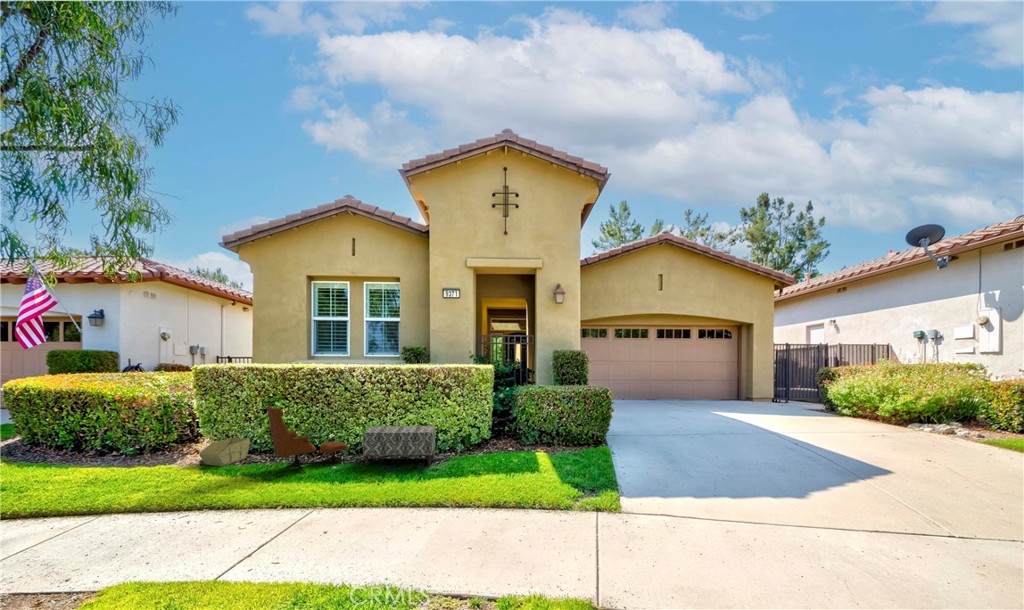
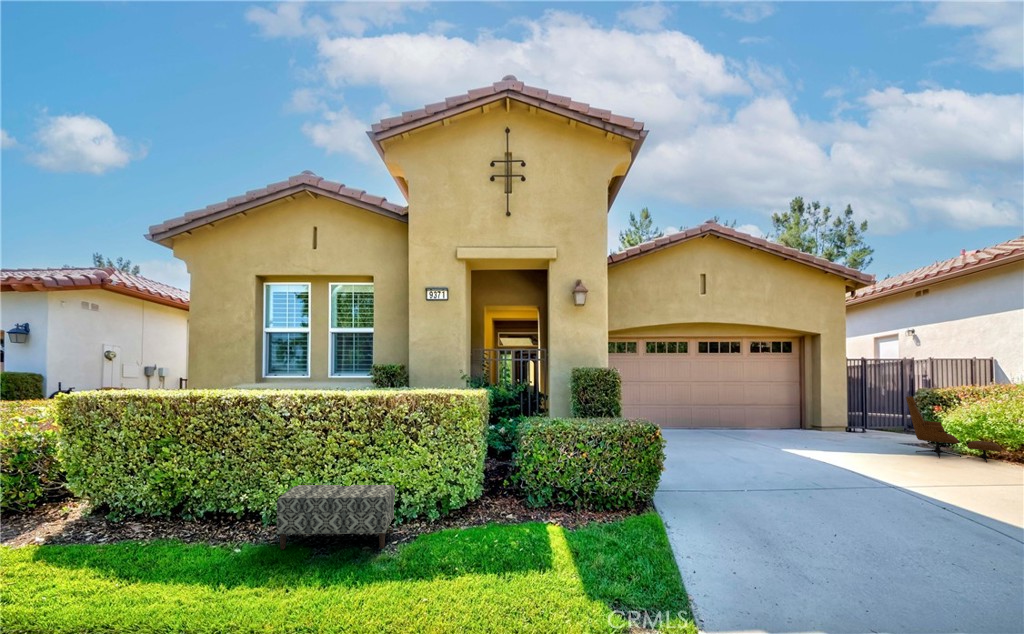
lounge chair: present [267,406,348,473] -> present [906,396,1003,462]
storage bin: present [200,438,250,466] -> none [26,500,119,550]

